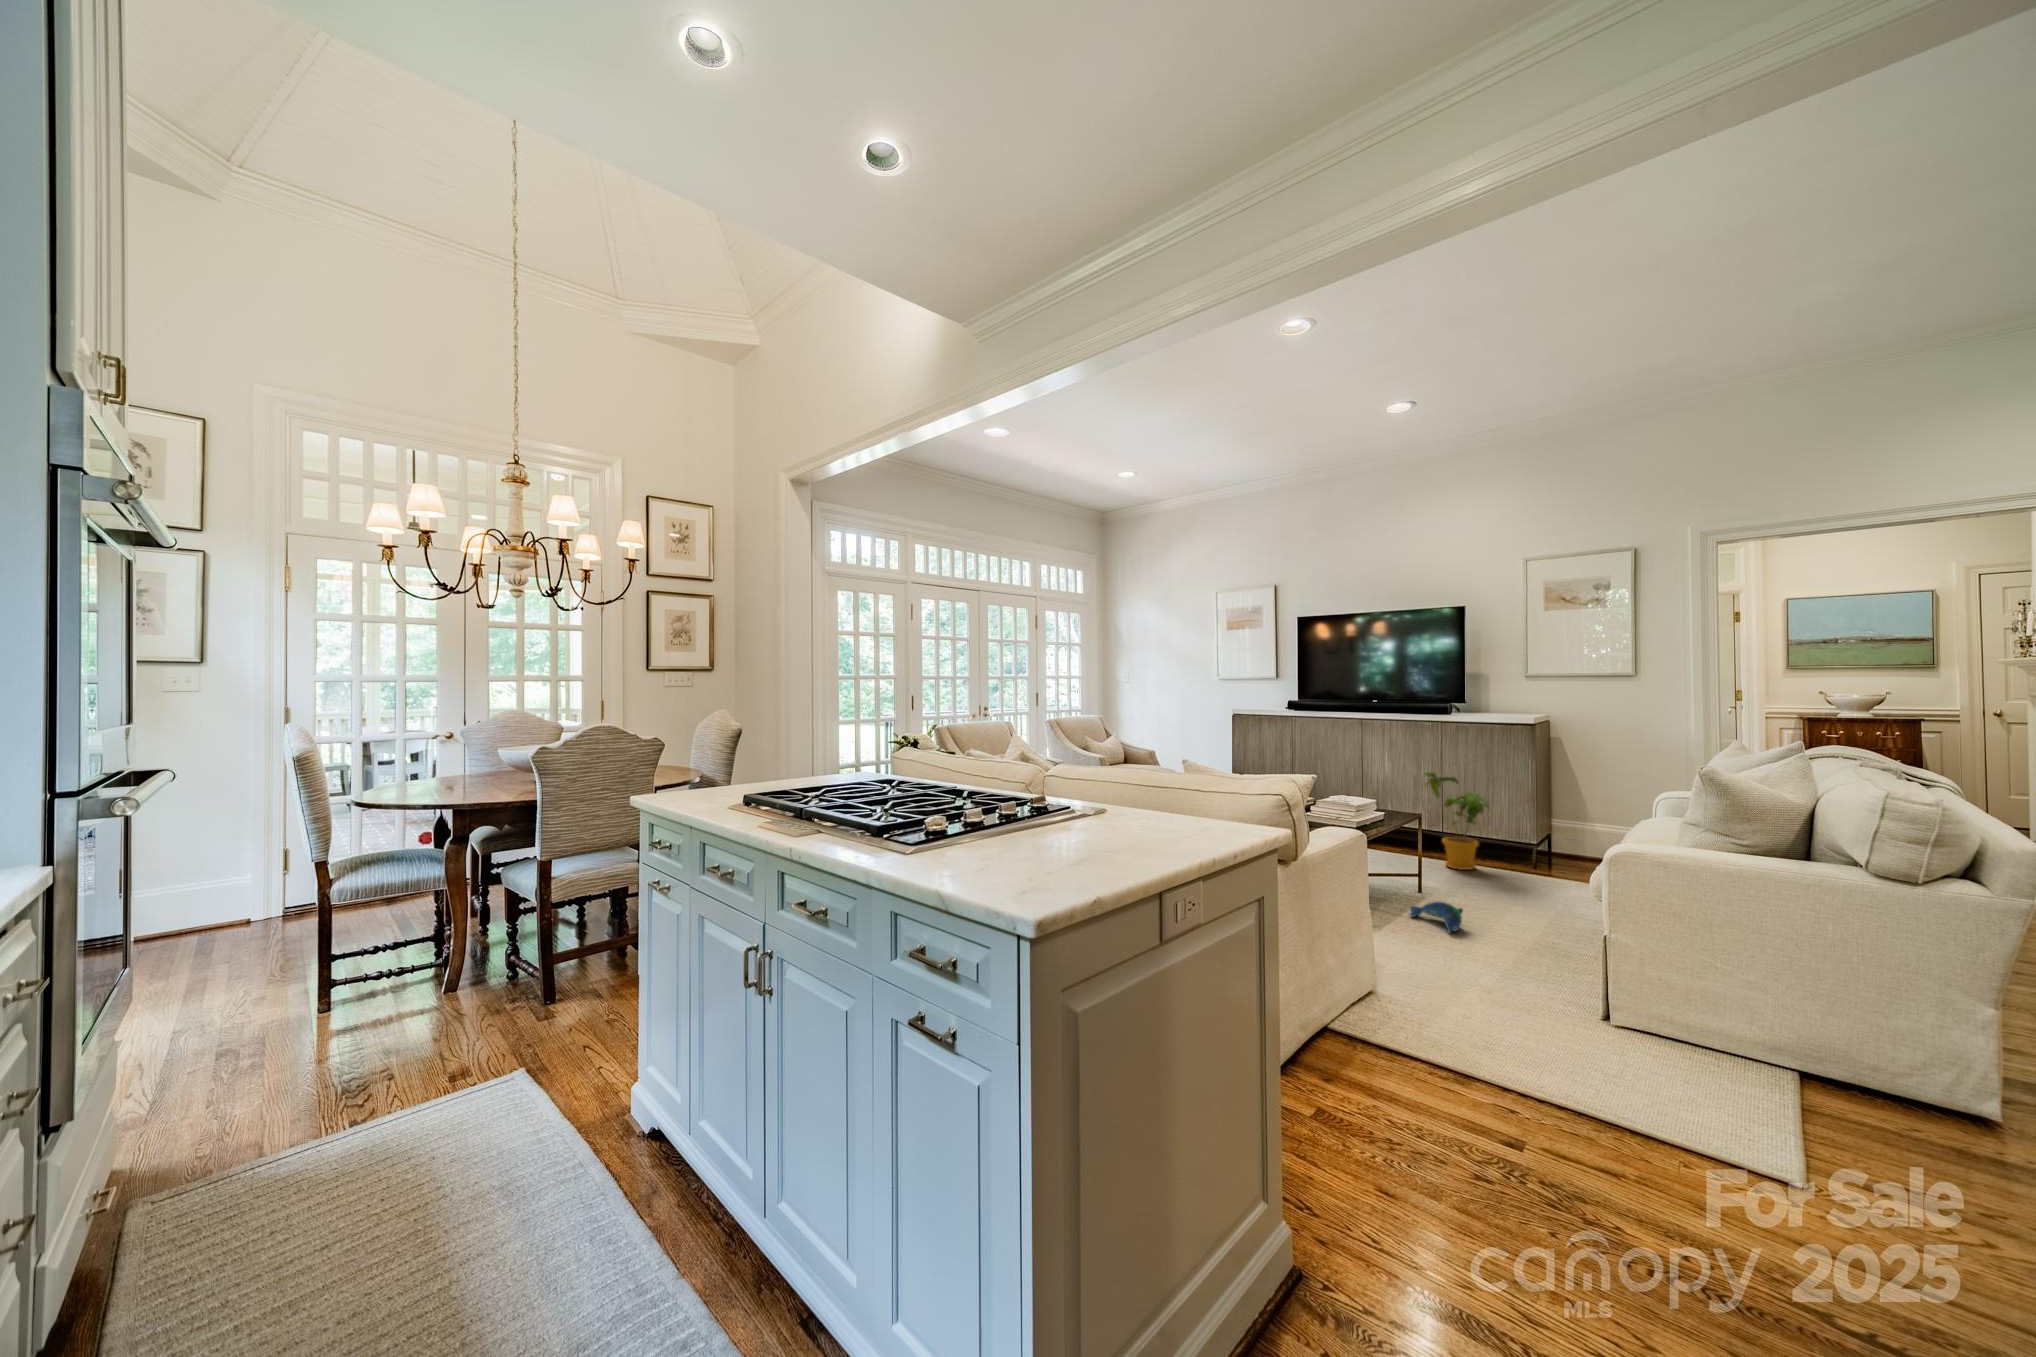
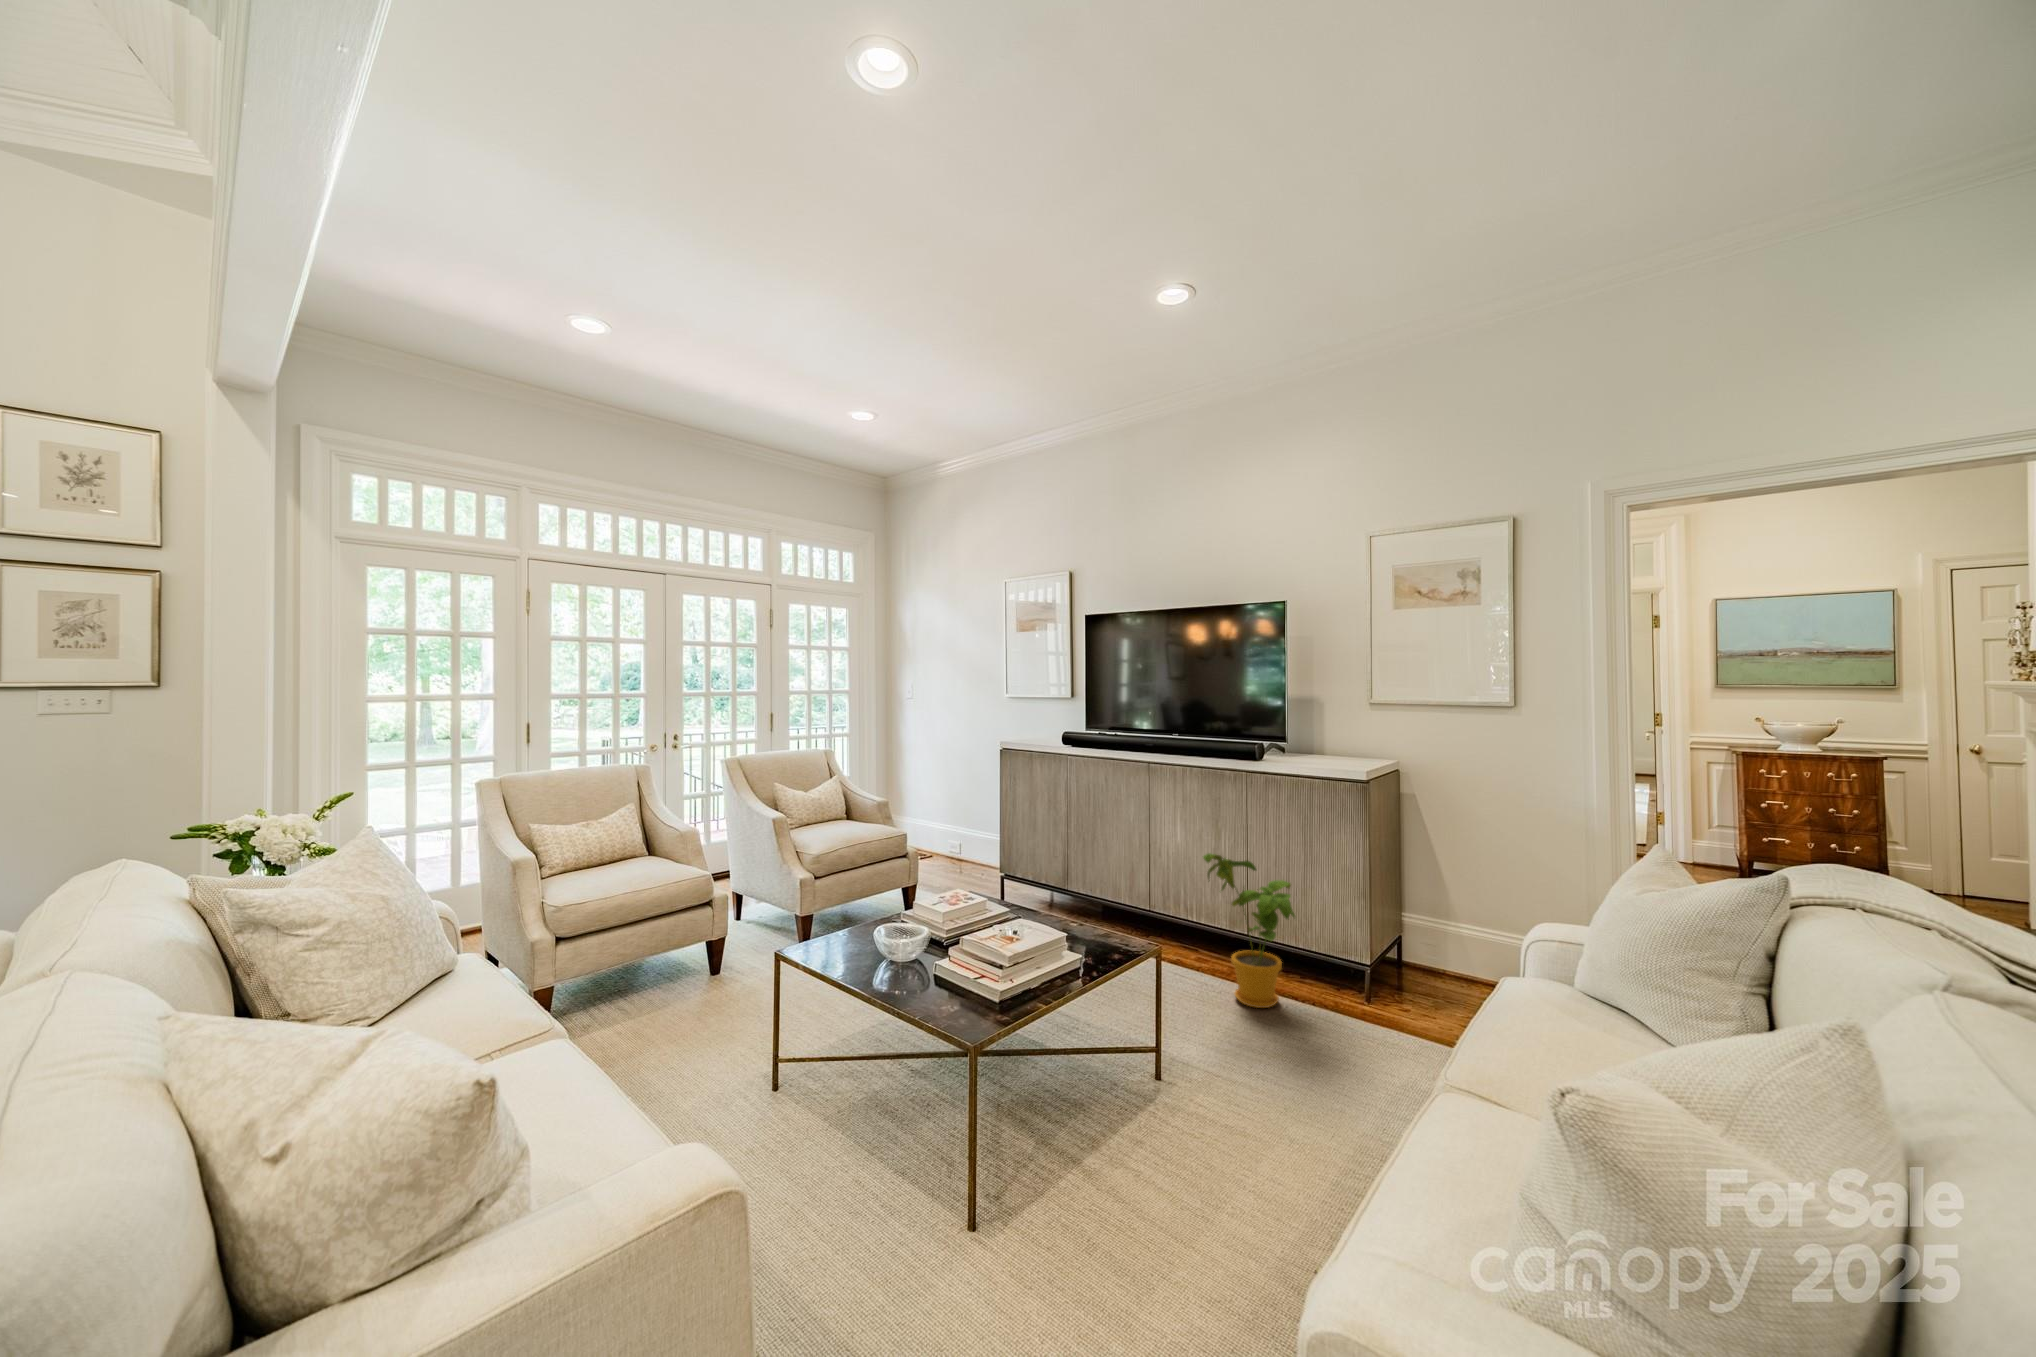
plush toy: present [1410,902,1463,932] -> none [1101,1133,1182,1222]

